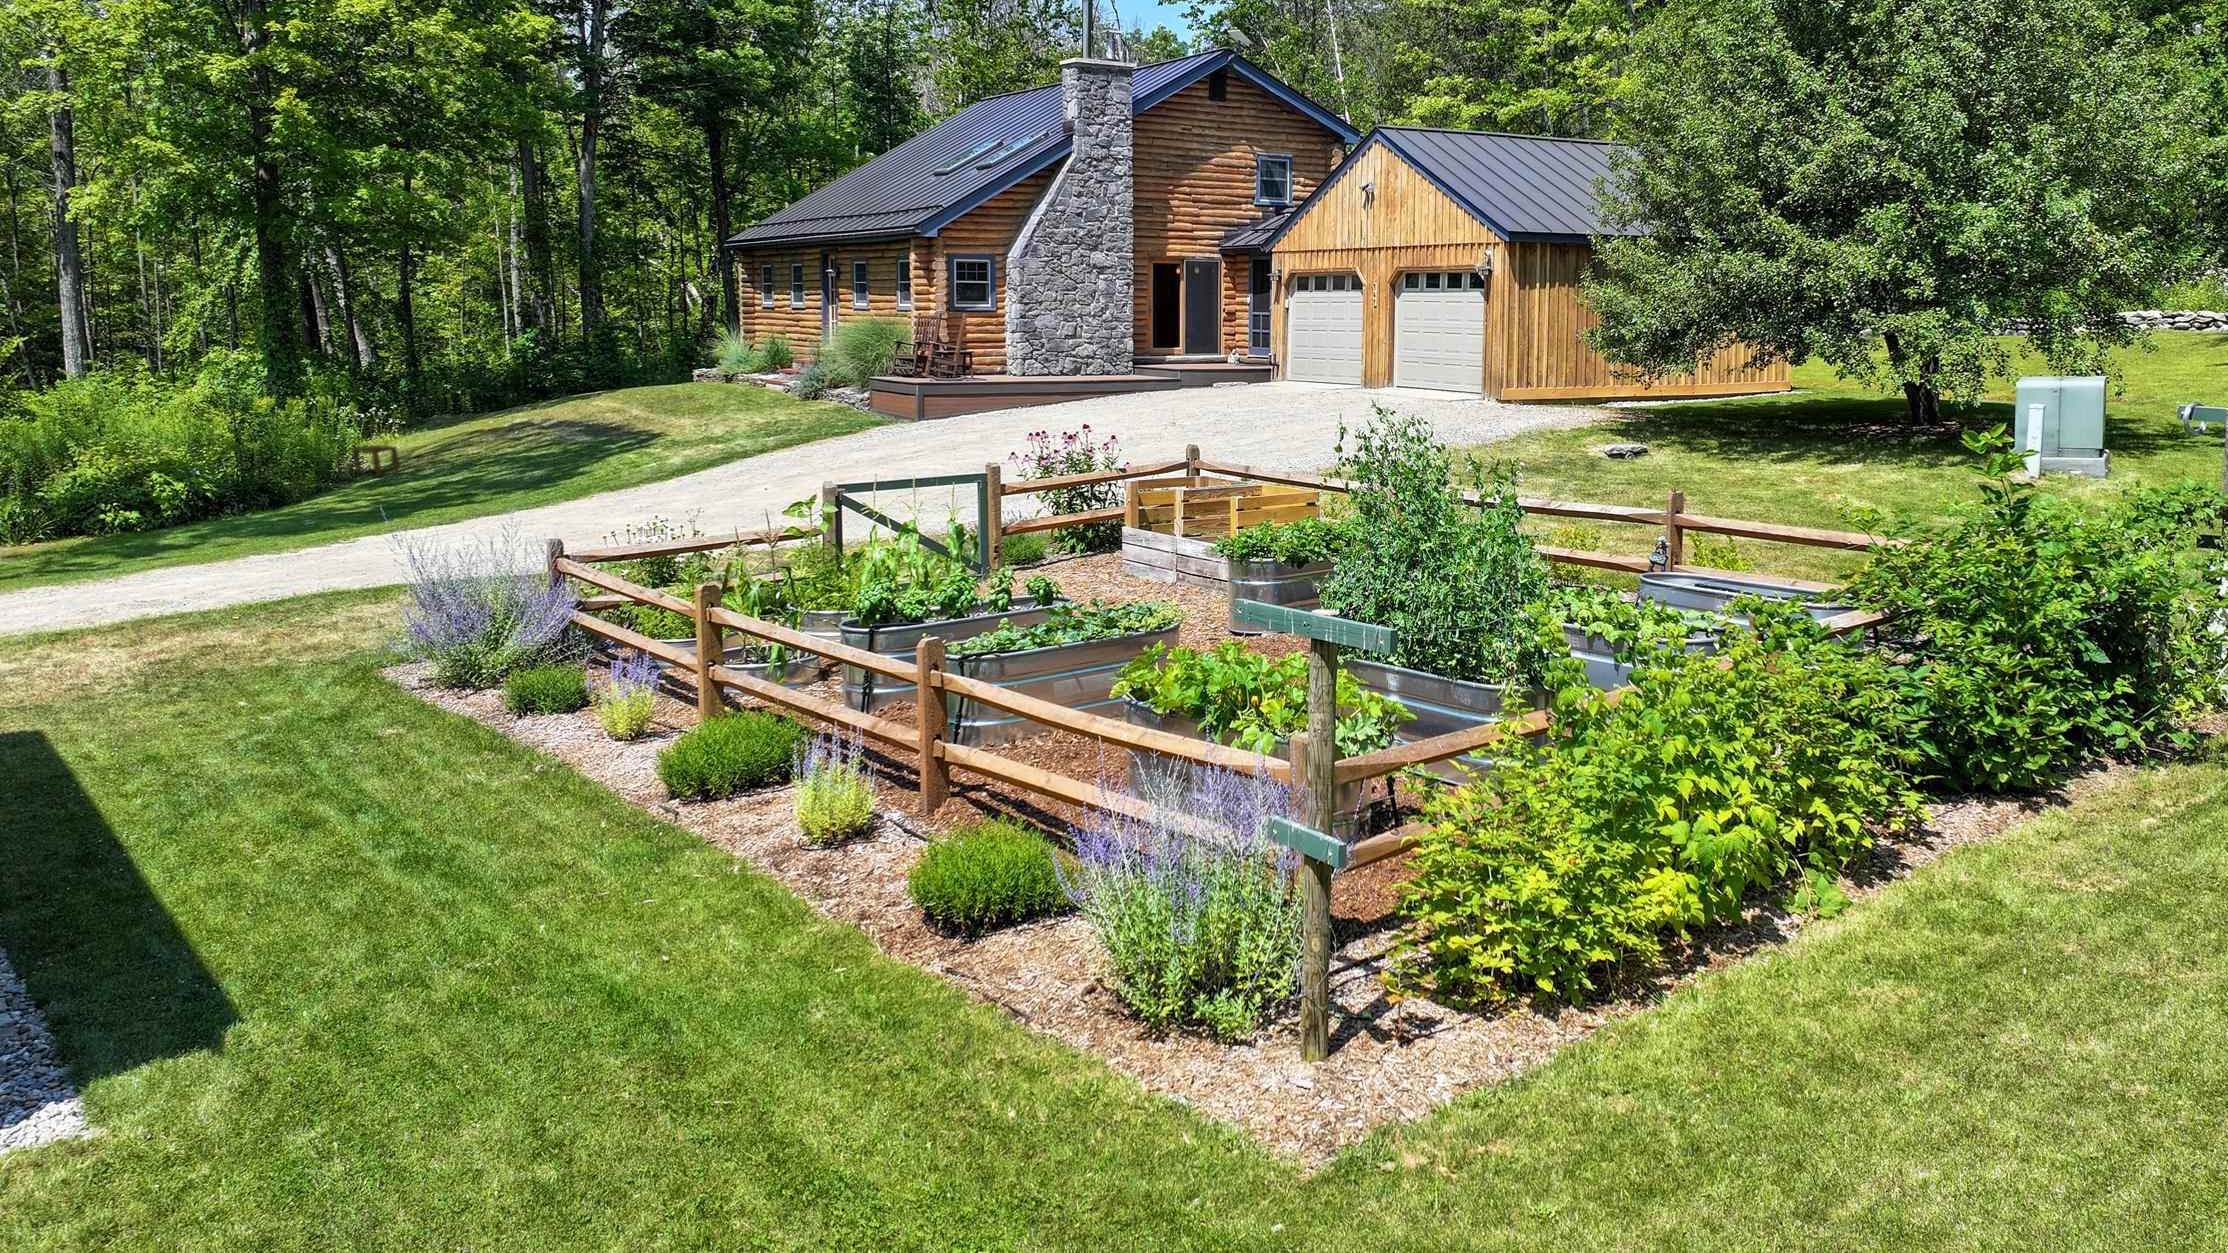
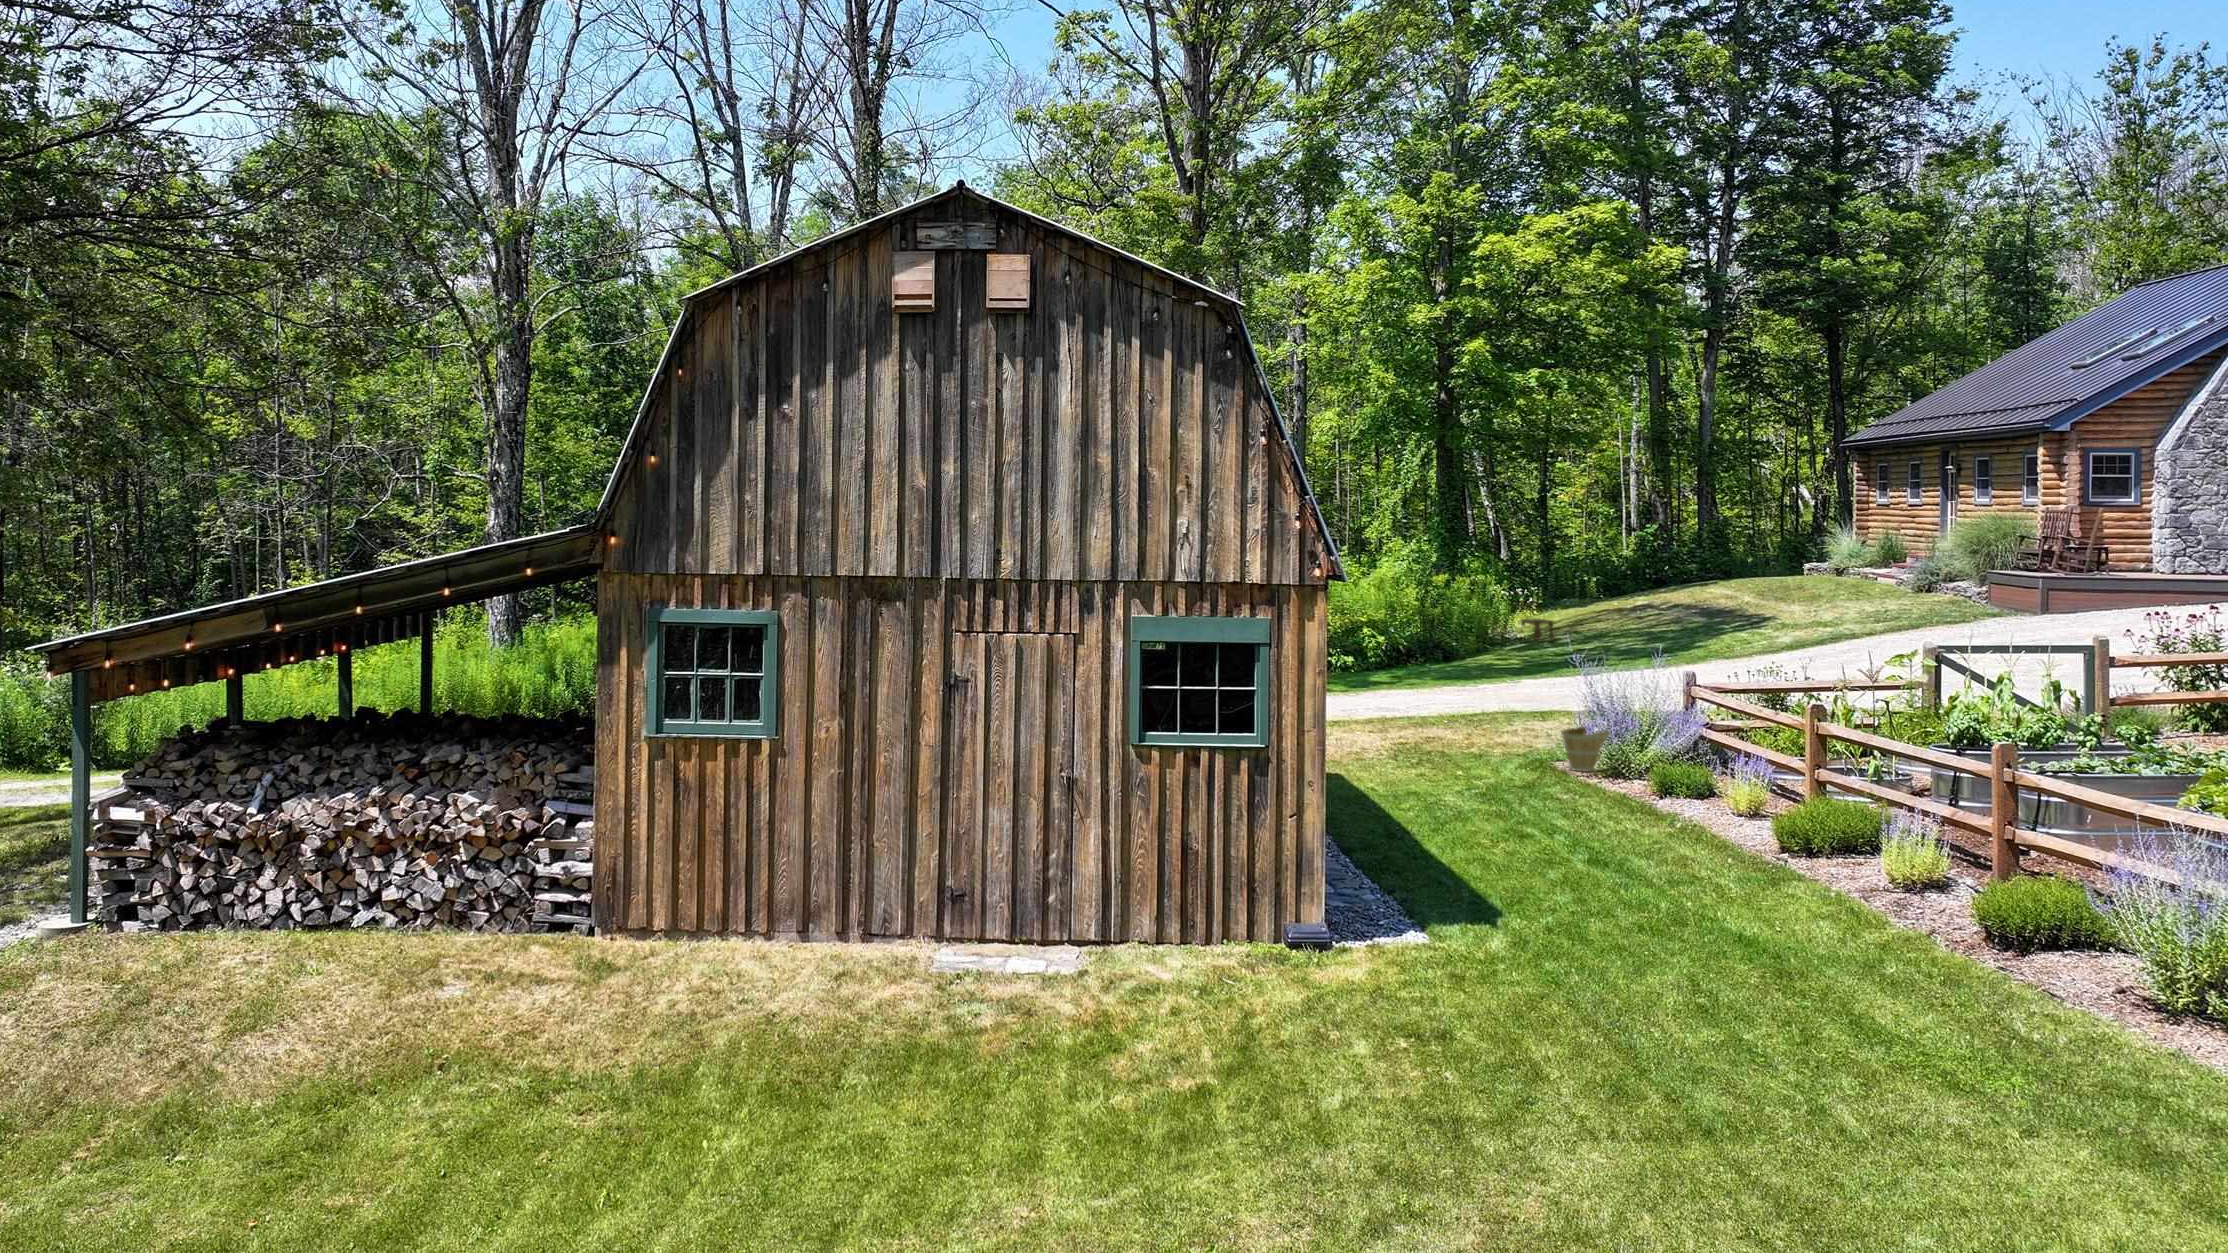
wooden bucket: none [339,623,427,699] -> present [1561,726,1609,772]

